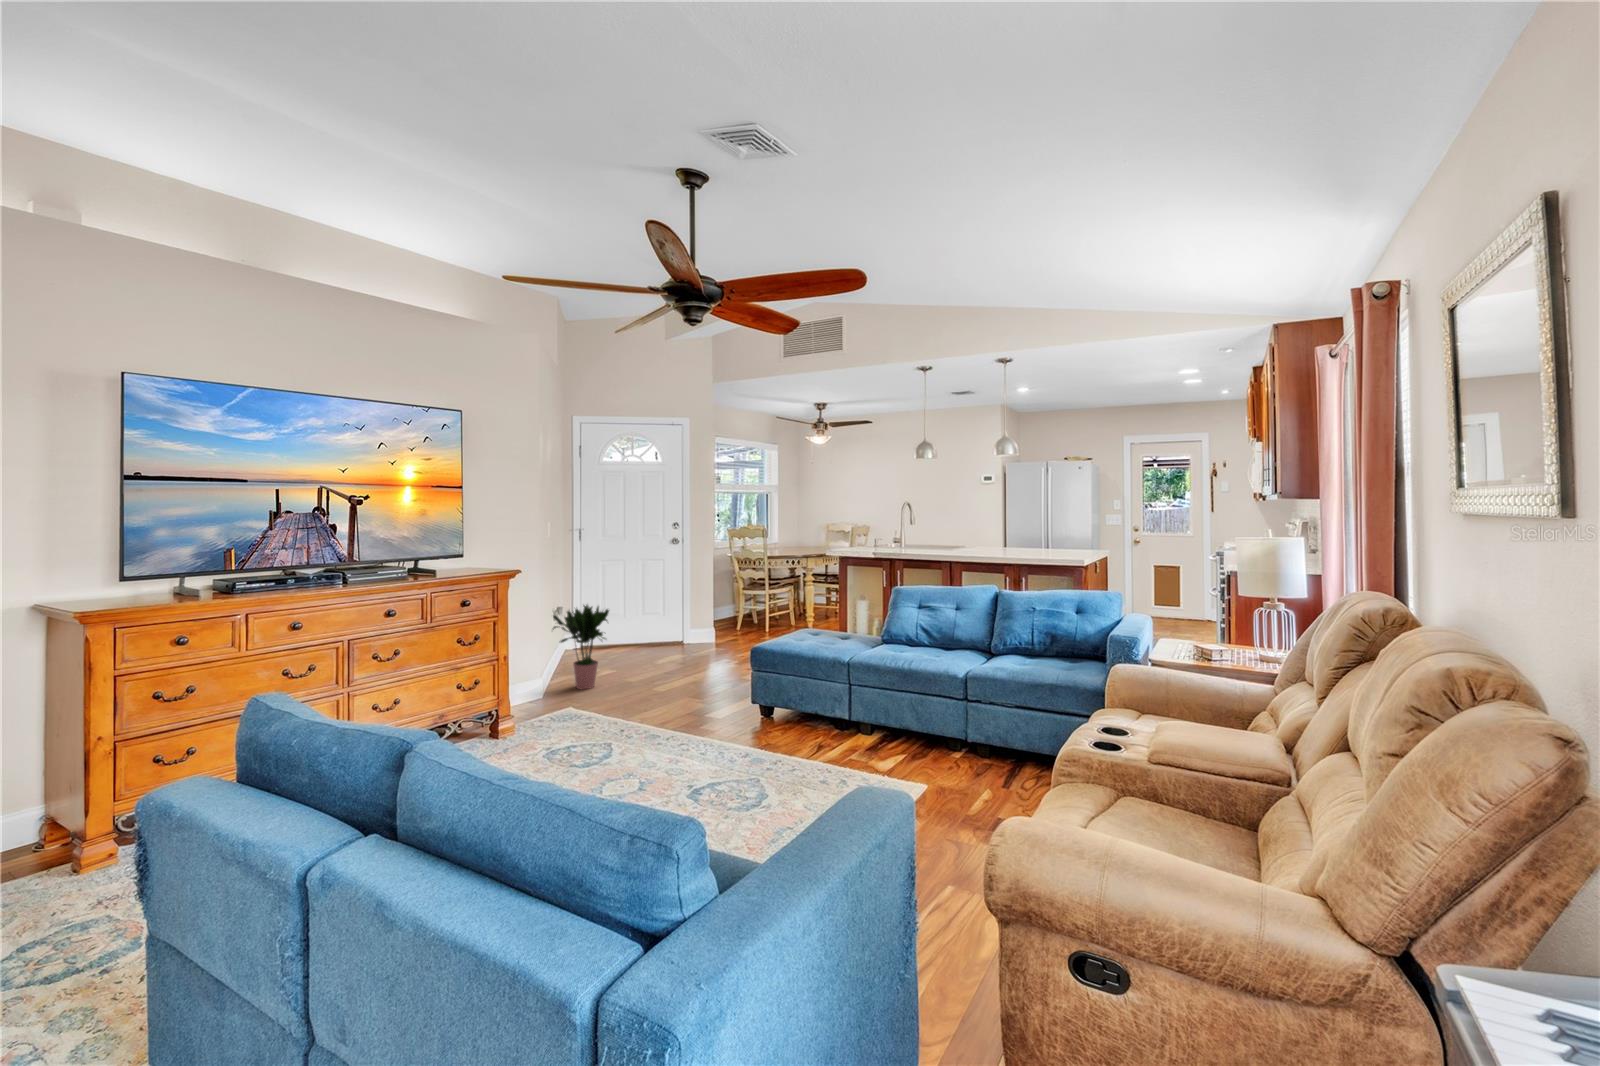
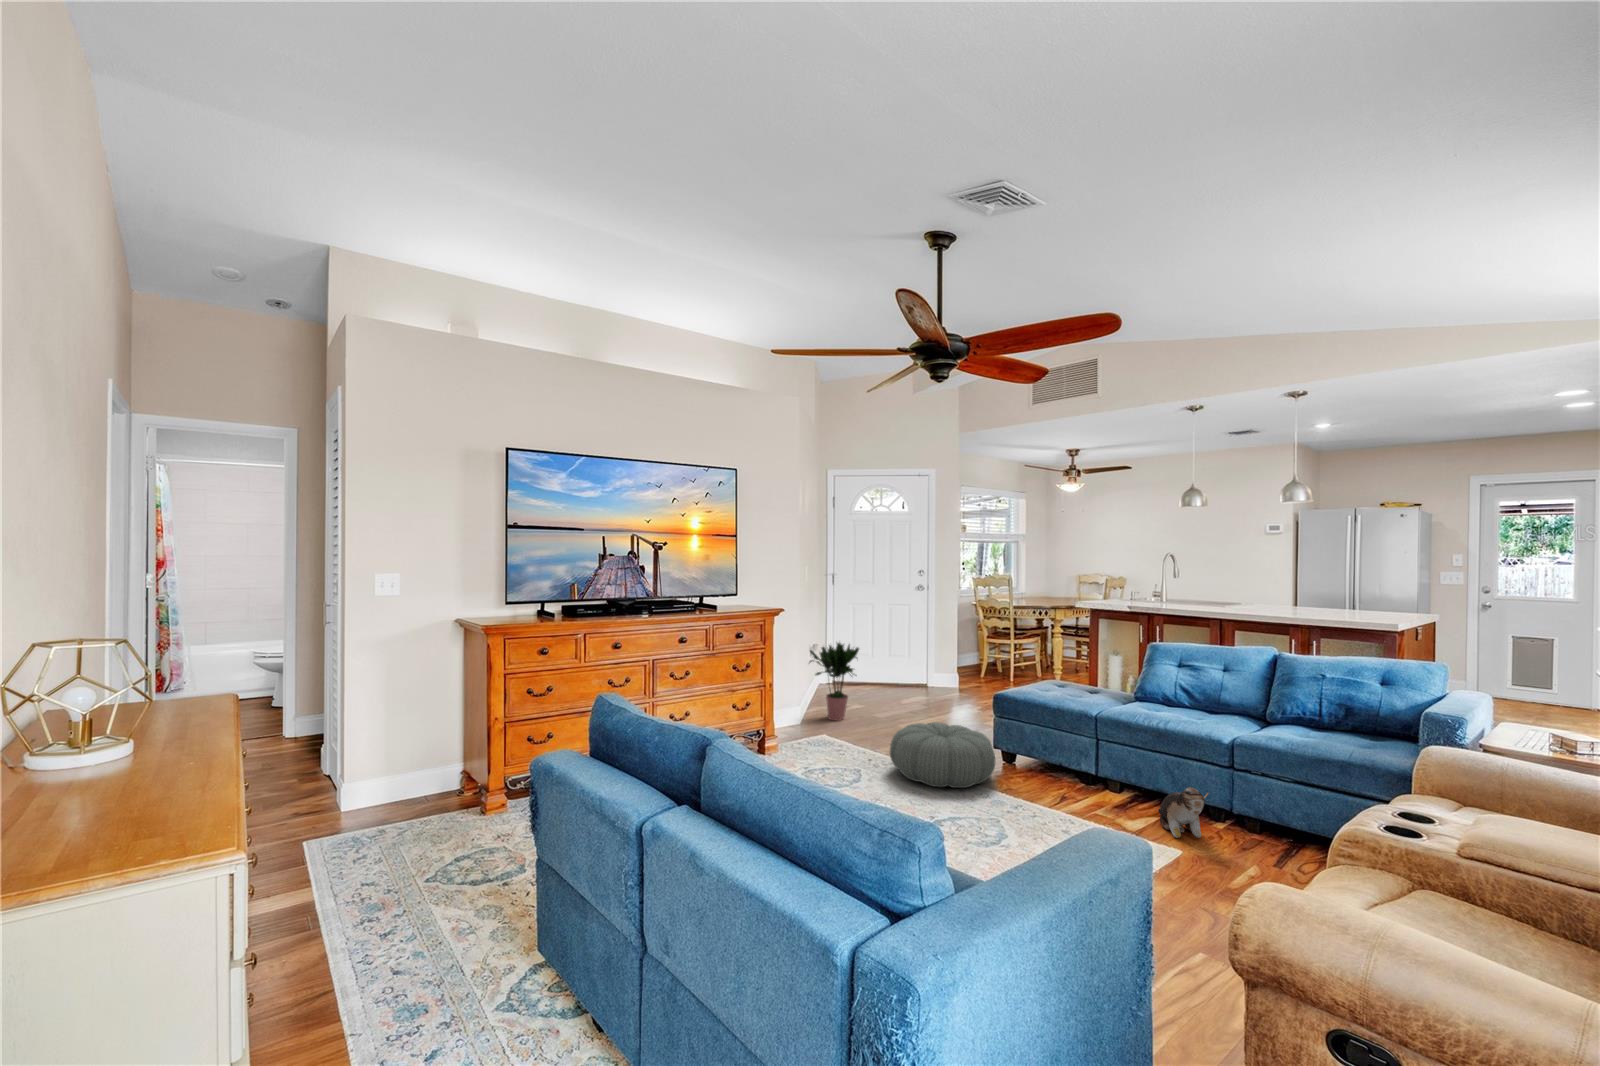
pouf: none [644,683,753,750] -> present [890,722,995,788]
plush toy: none [903,722,947,770] -> present [1158,787,1208,838]

